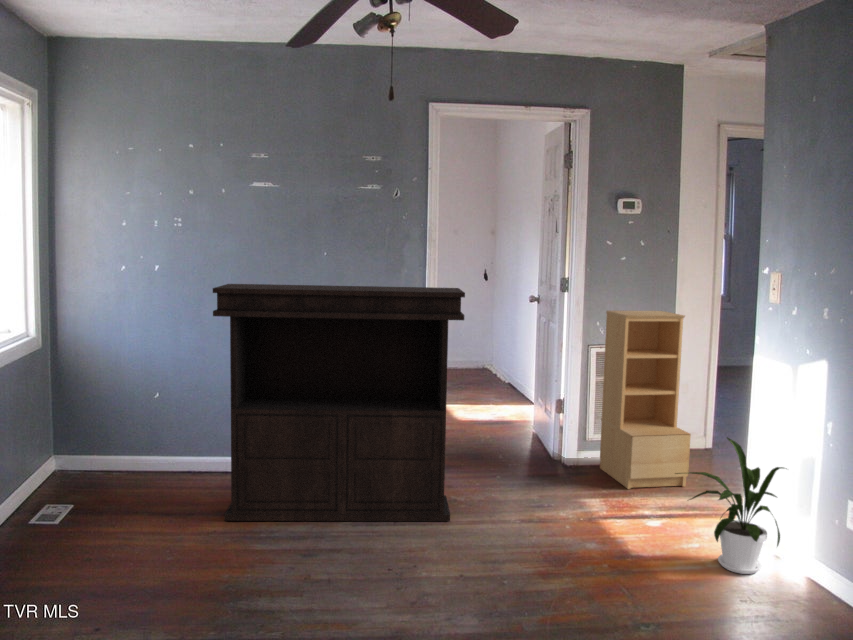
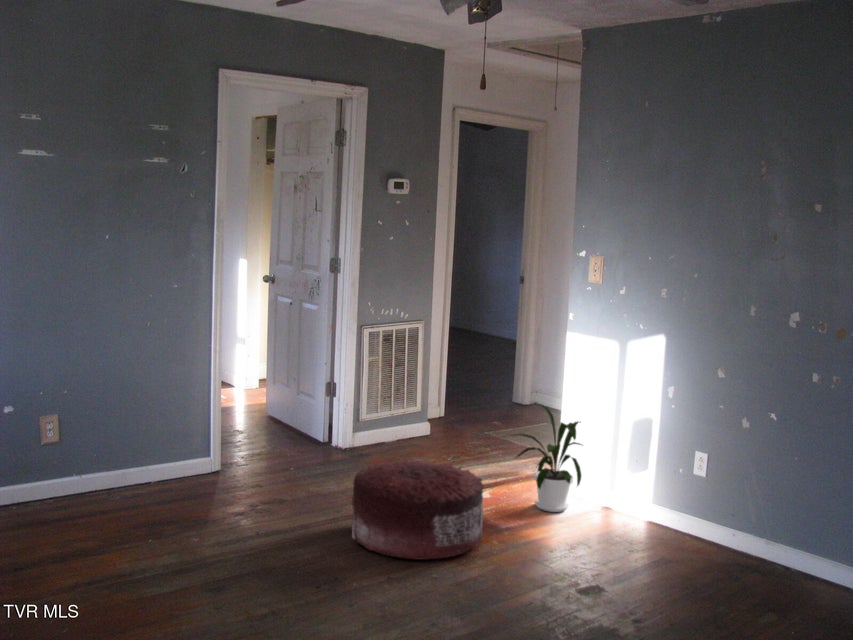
console table: present [213,284,465,521] -> none [42,275,318,549]
bookshelf: present [600,311,691,489] -> none [374,289,465,463]
pouf: none [464,483,612,603] -> present [352,458,483,560]

